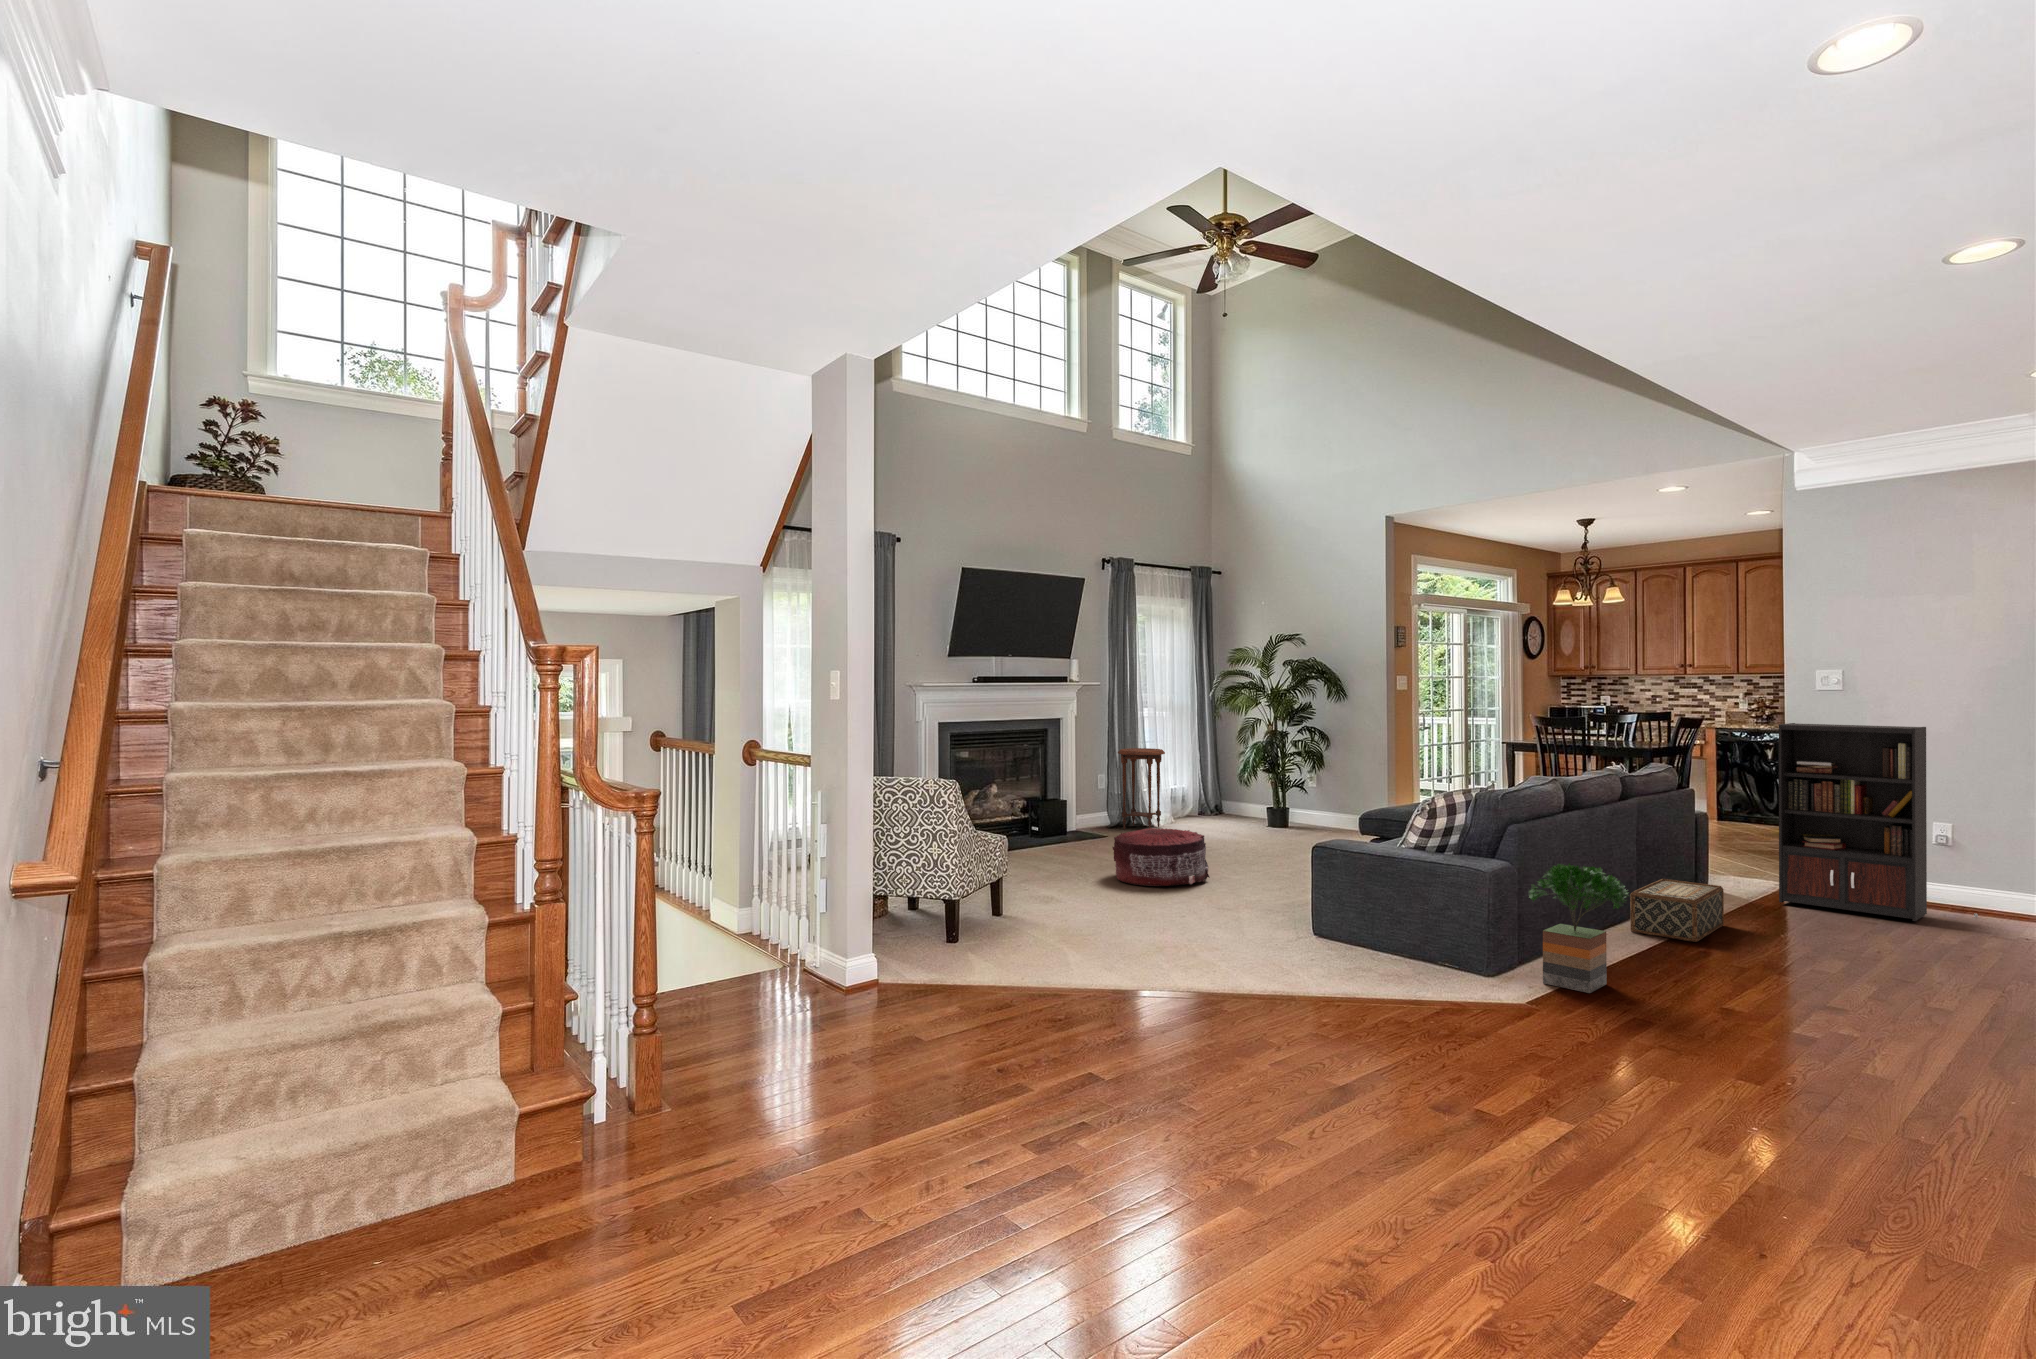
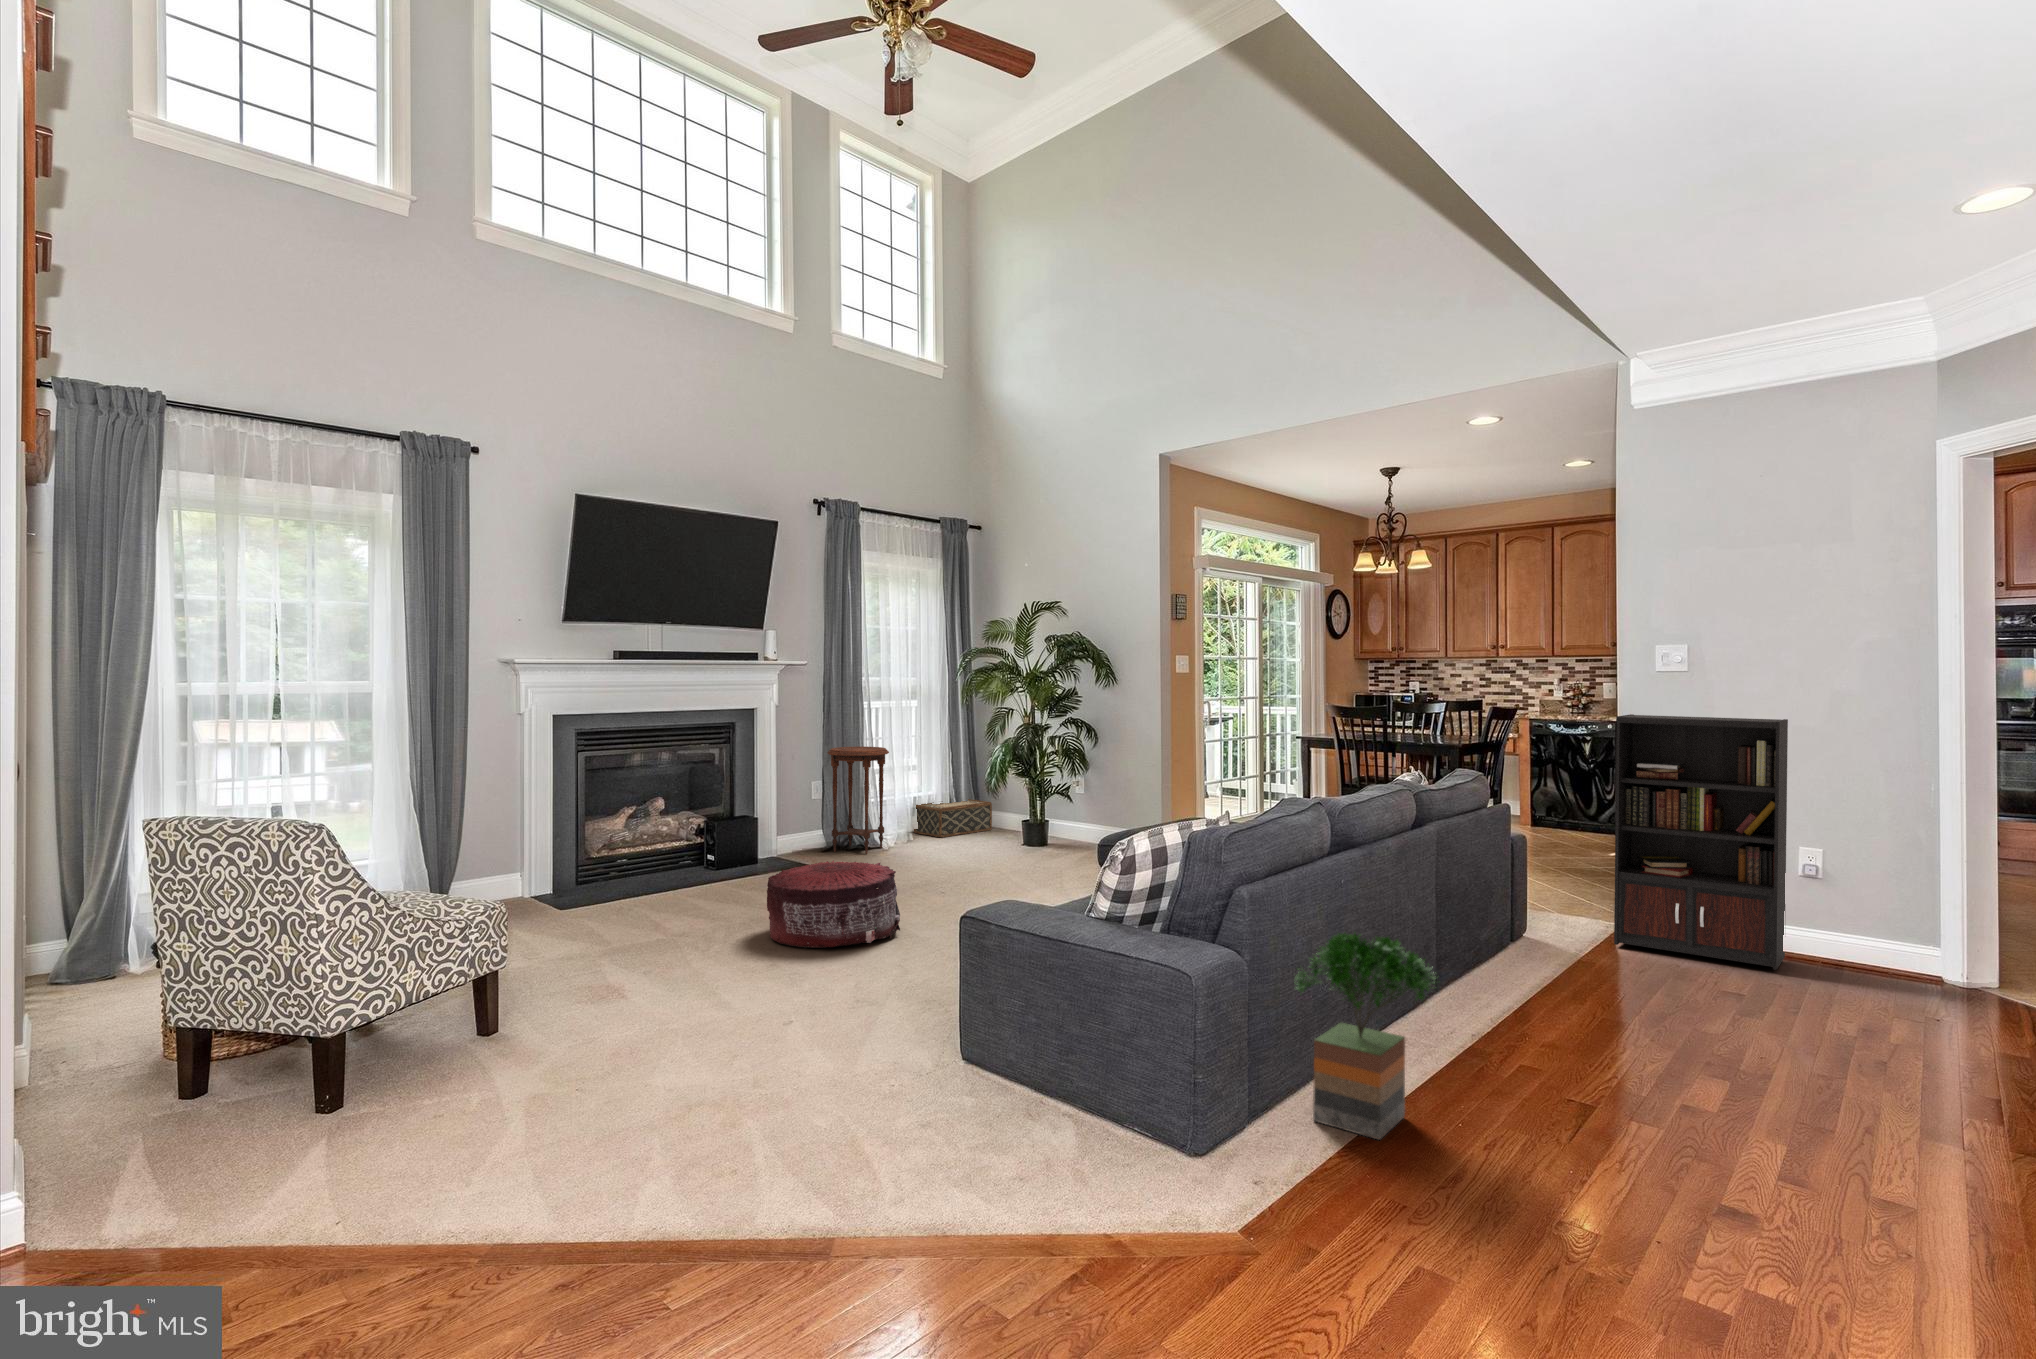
woven basket: present [1630,879,1724,942] -> present [914,799,992,837]

